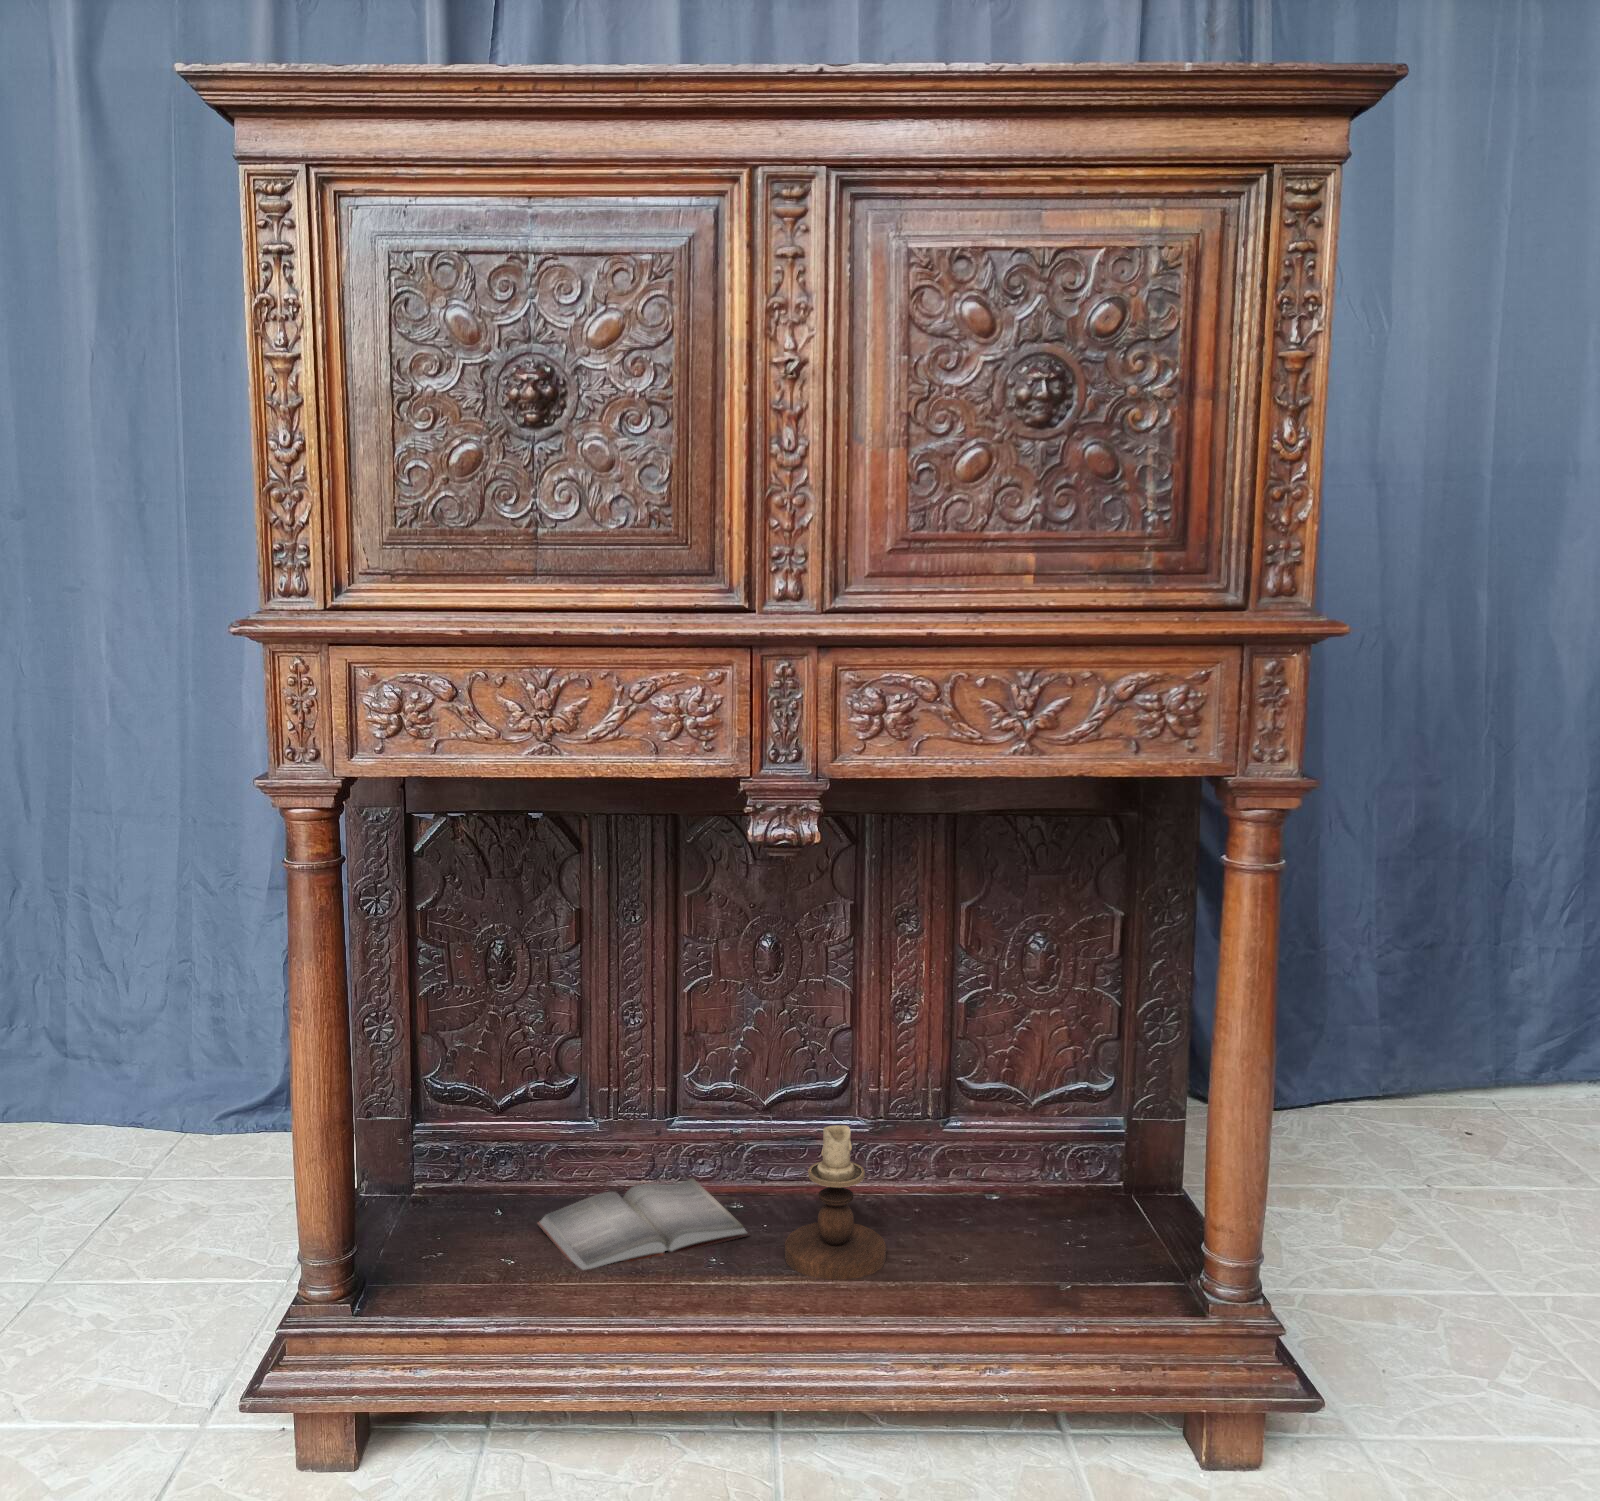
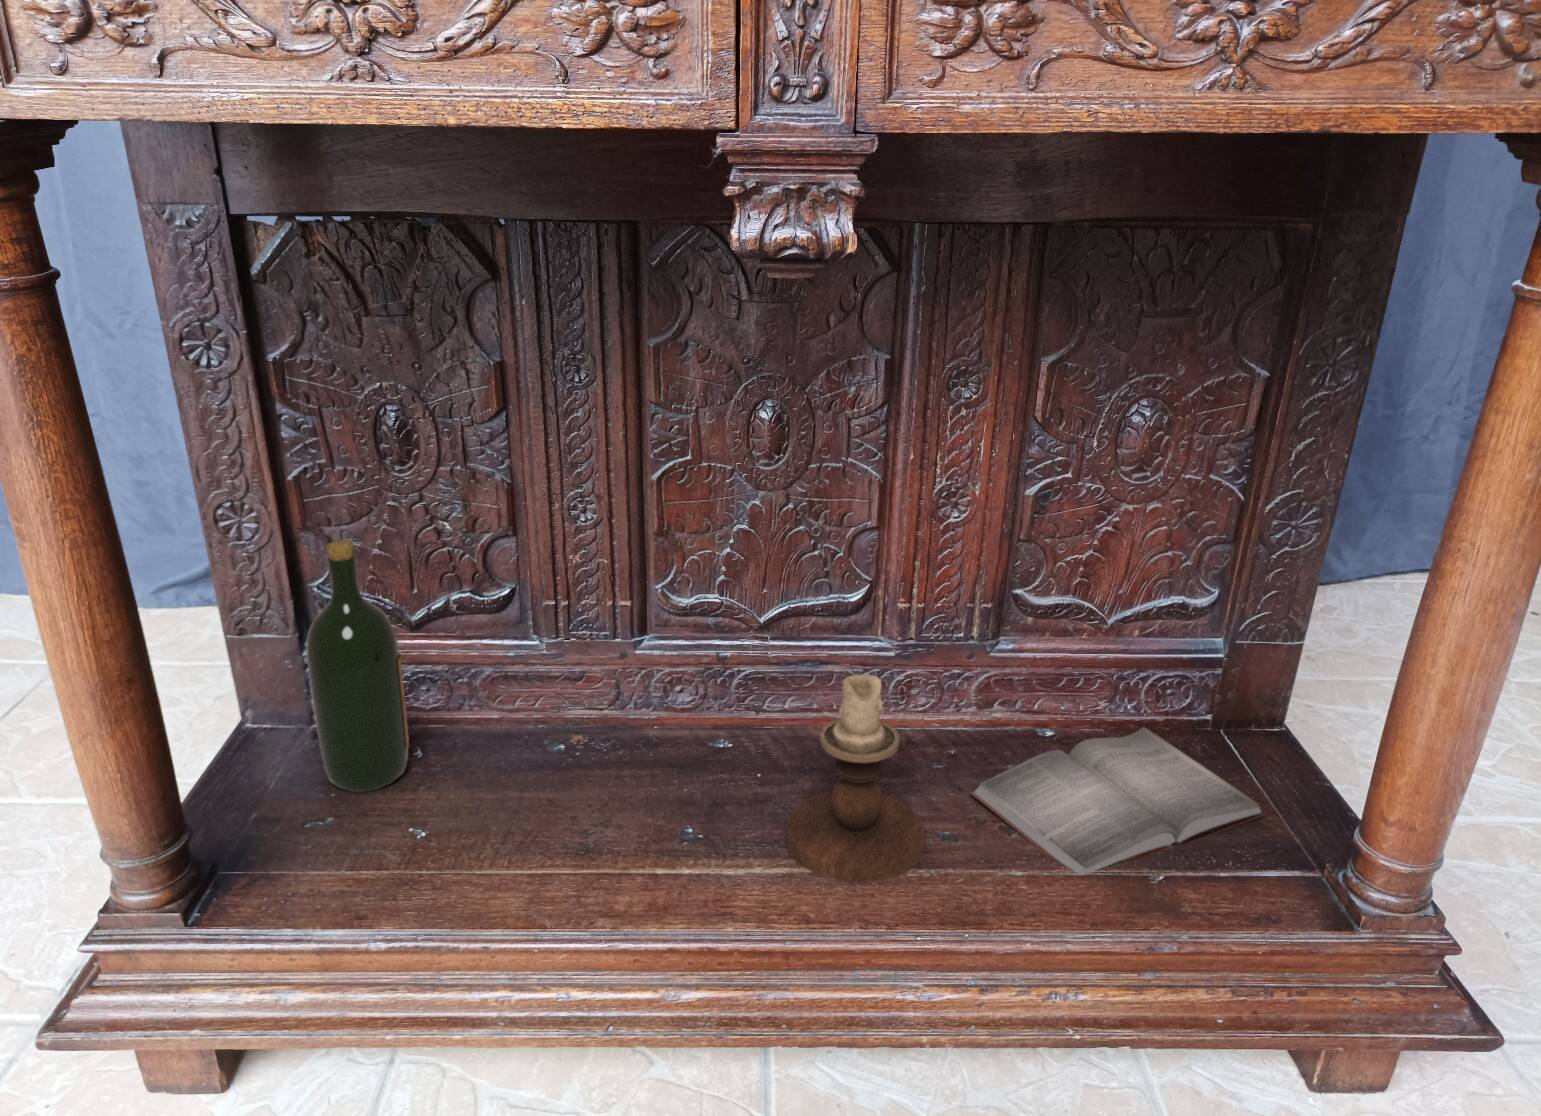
wine bottle: none [433,1036,500,1231] -> present [306,540,409,792]
hardback book: present [537,1178,750,1270] -> present [971,727,1265,875]

